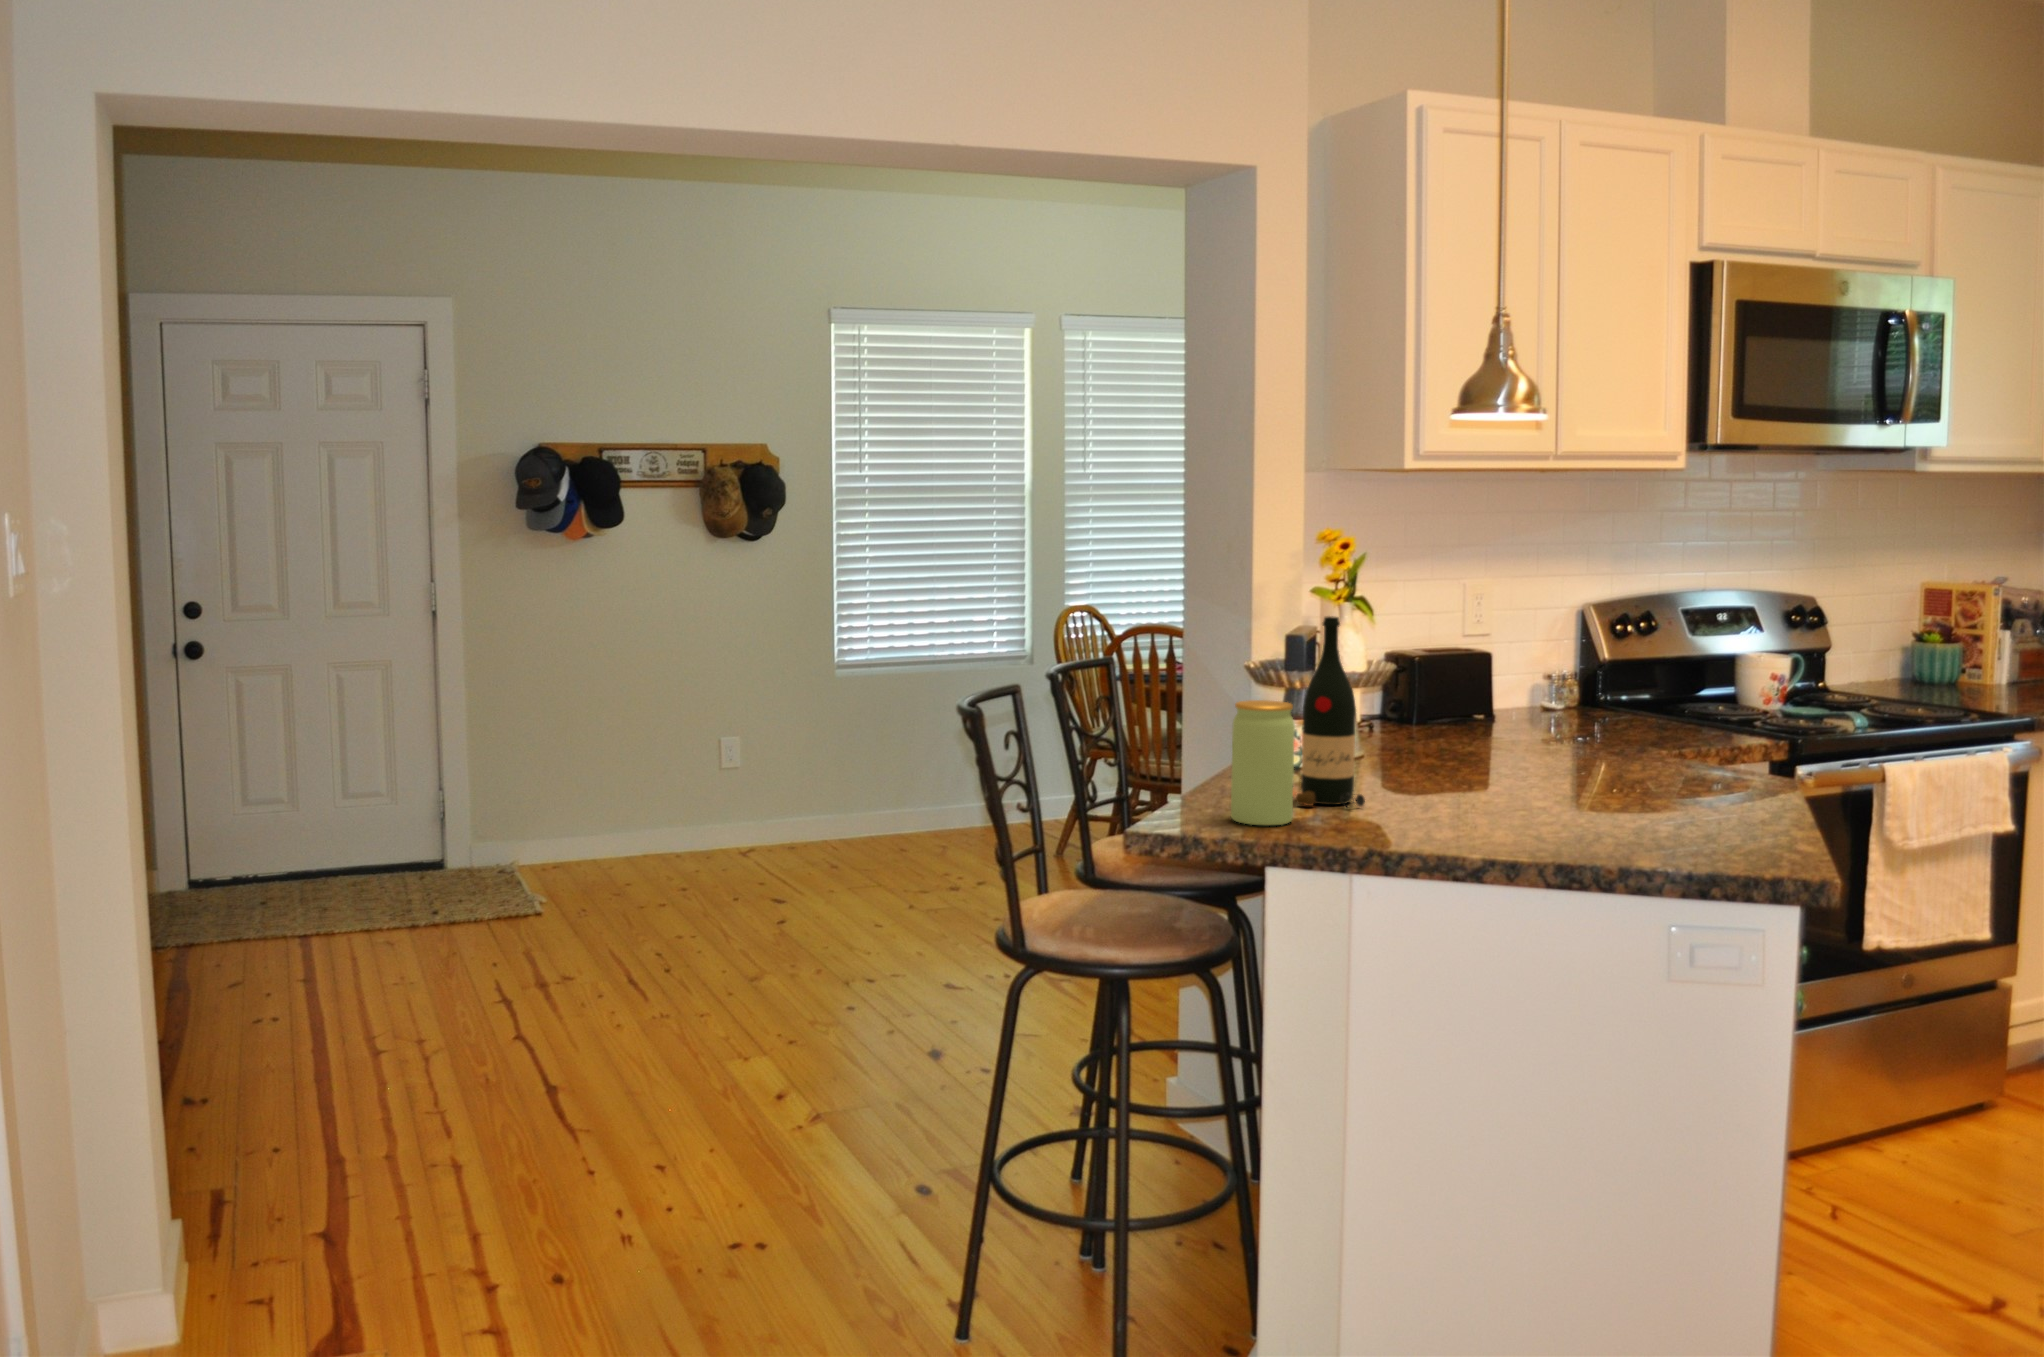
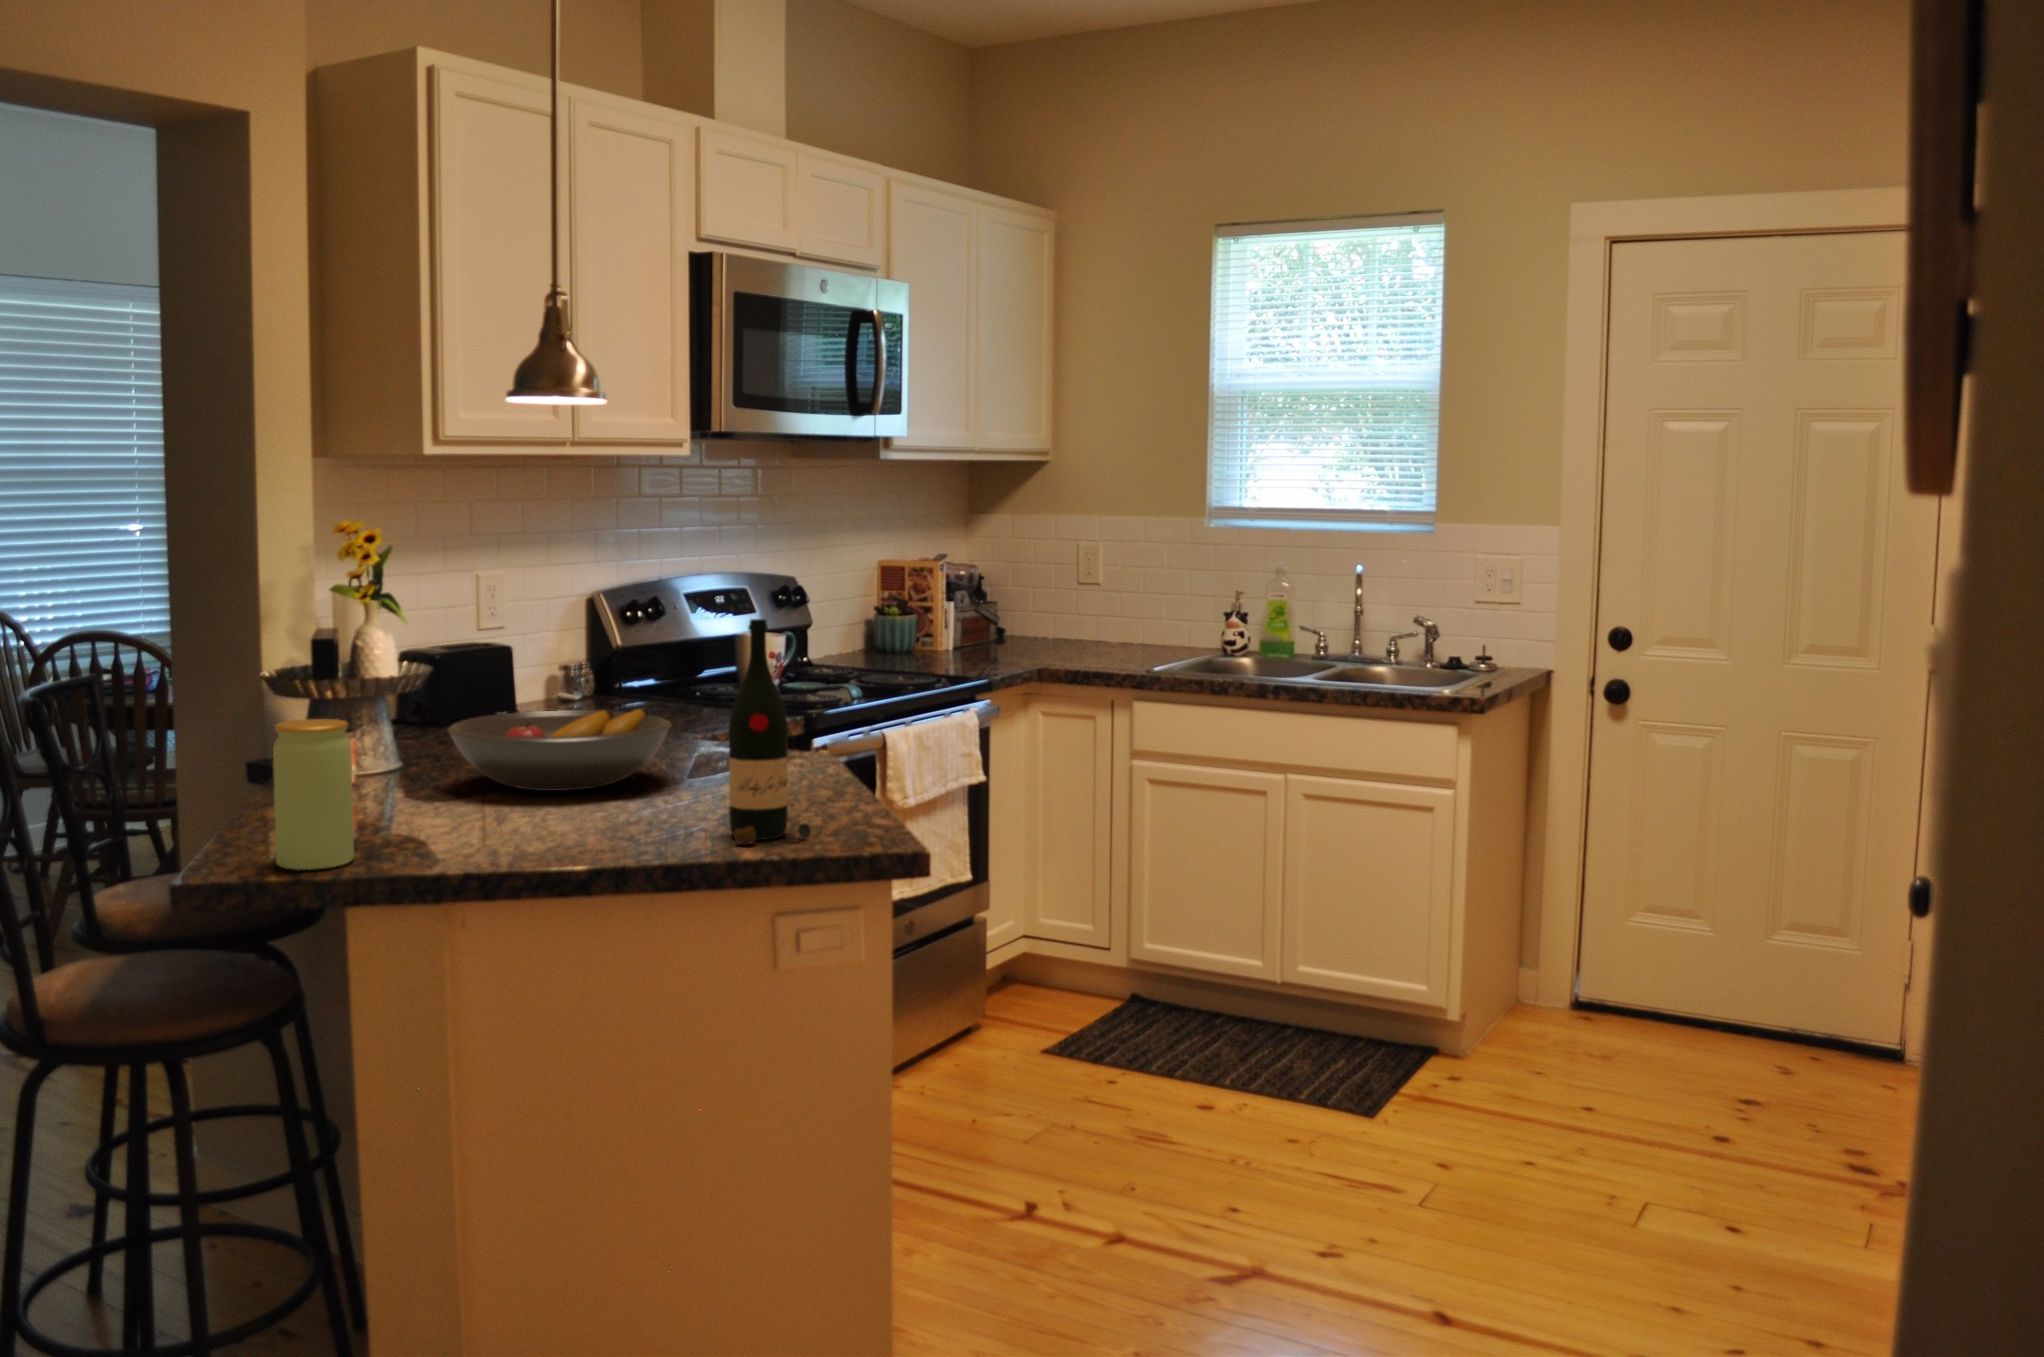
wine bottle: present [1296,616,1365,807] -> present [729,619,812,844]
fruit bowl: none [1395,712,1607,786] -> present [448,708,671,791]

